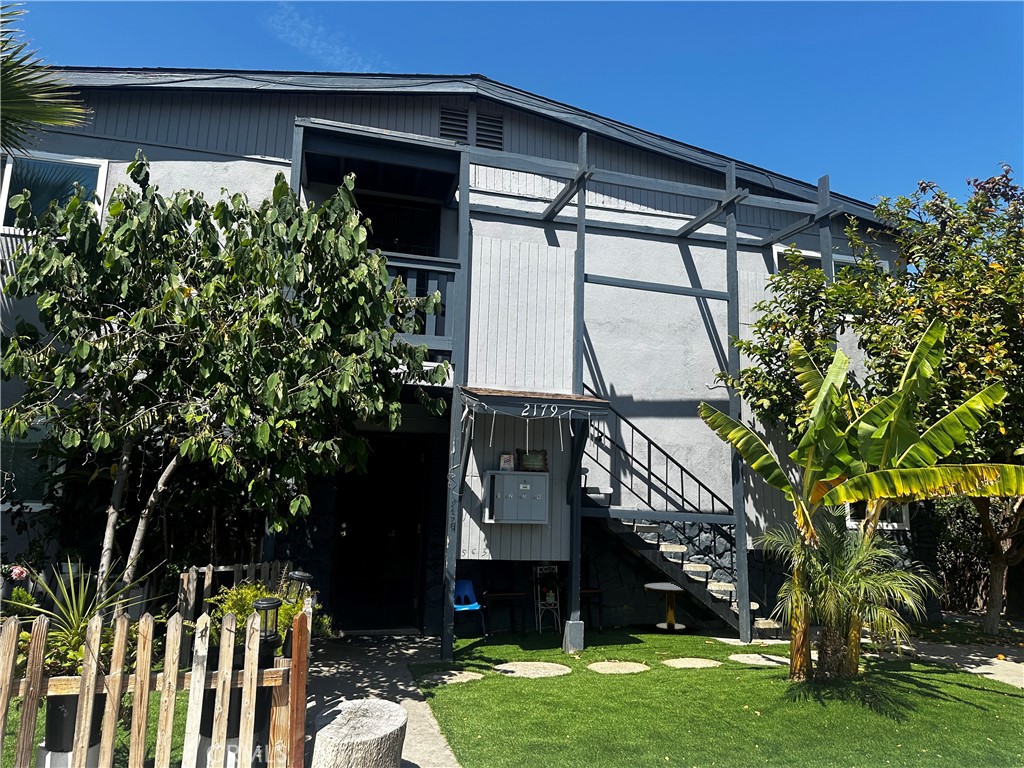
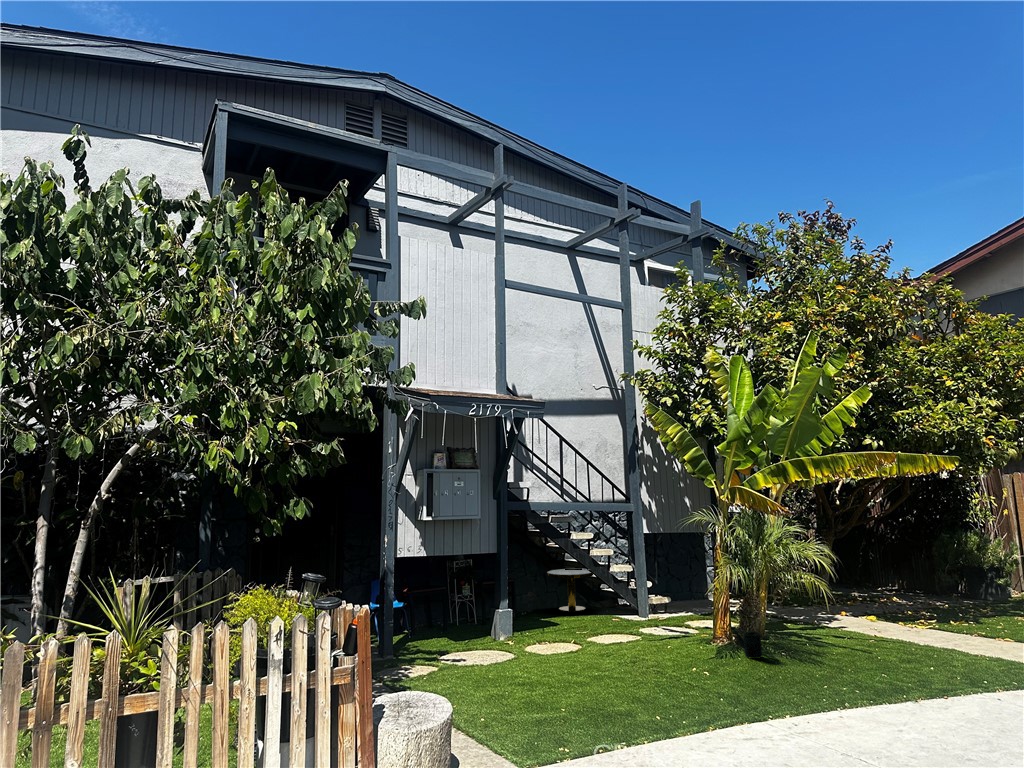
watering can: none [813,664,850,705] -> present [731,627,766,659]

